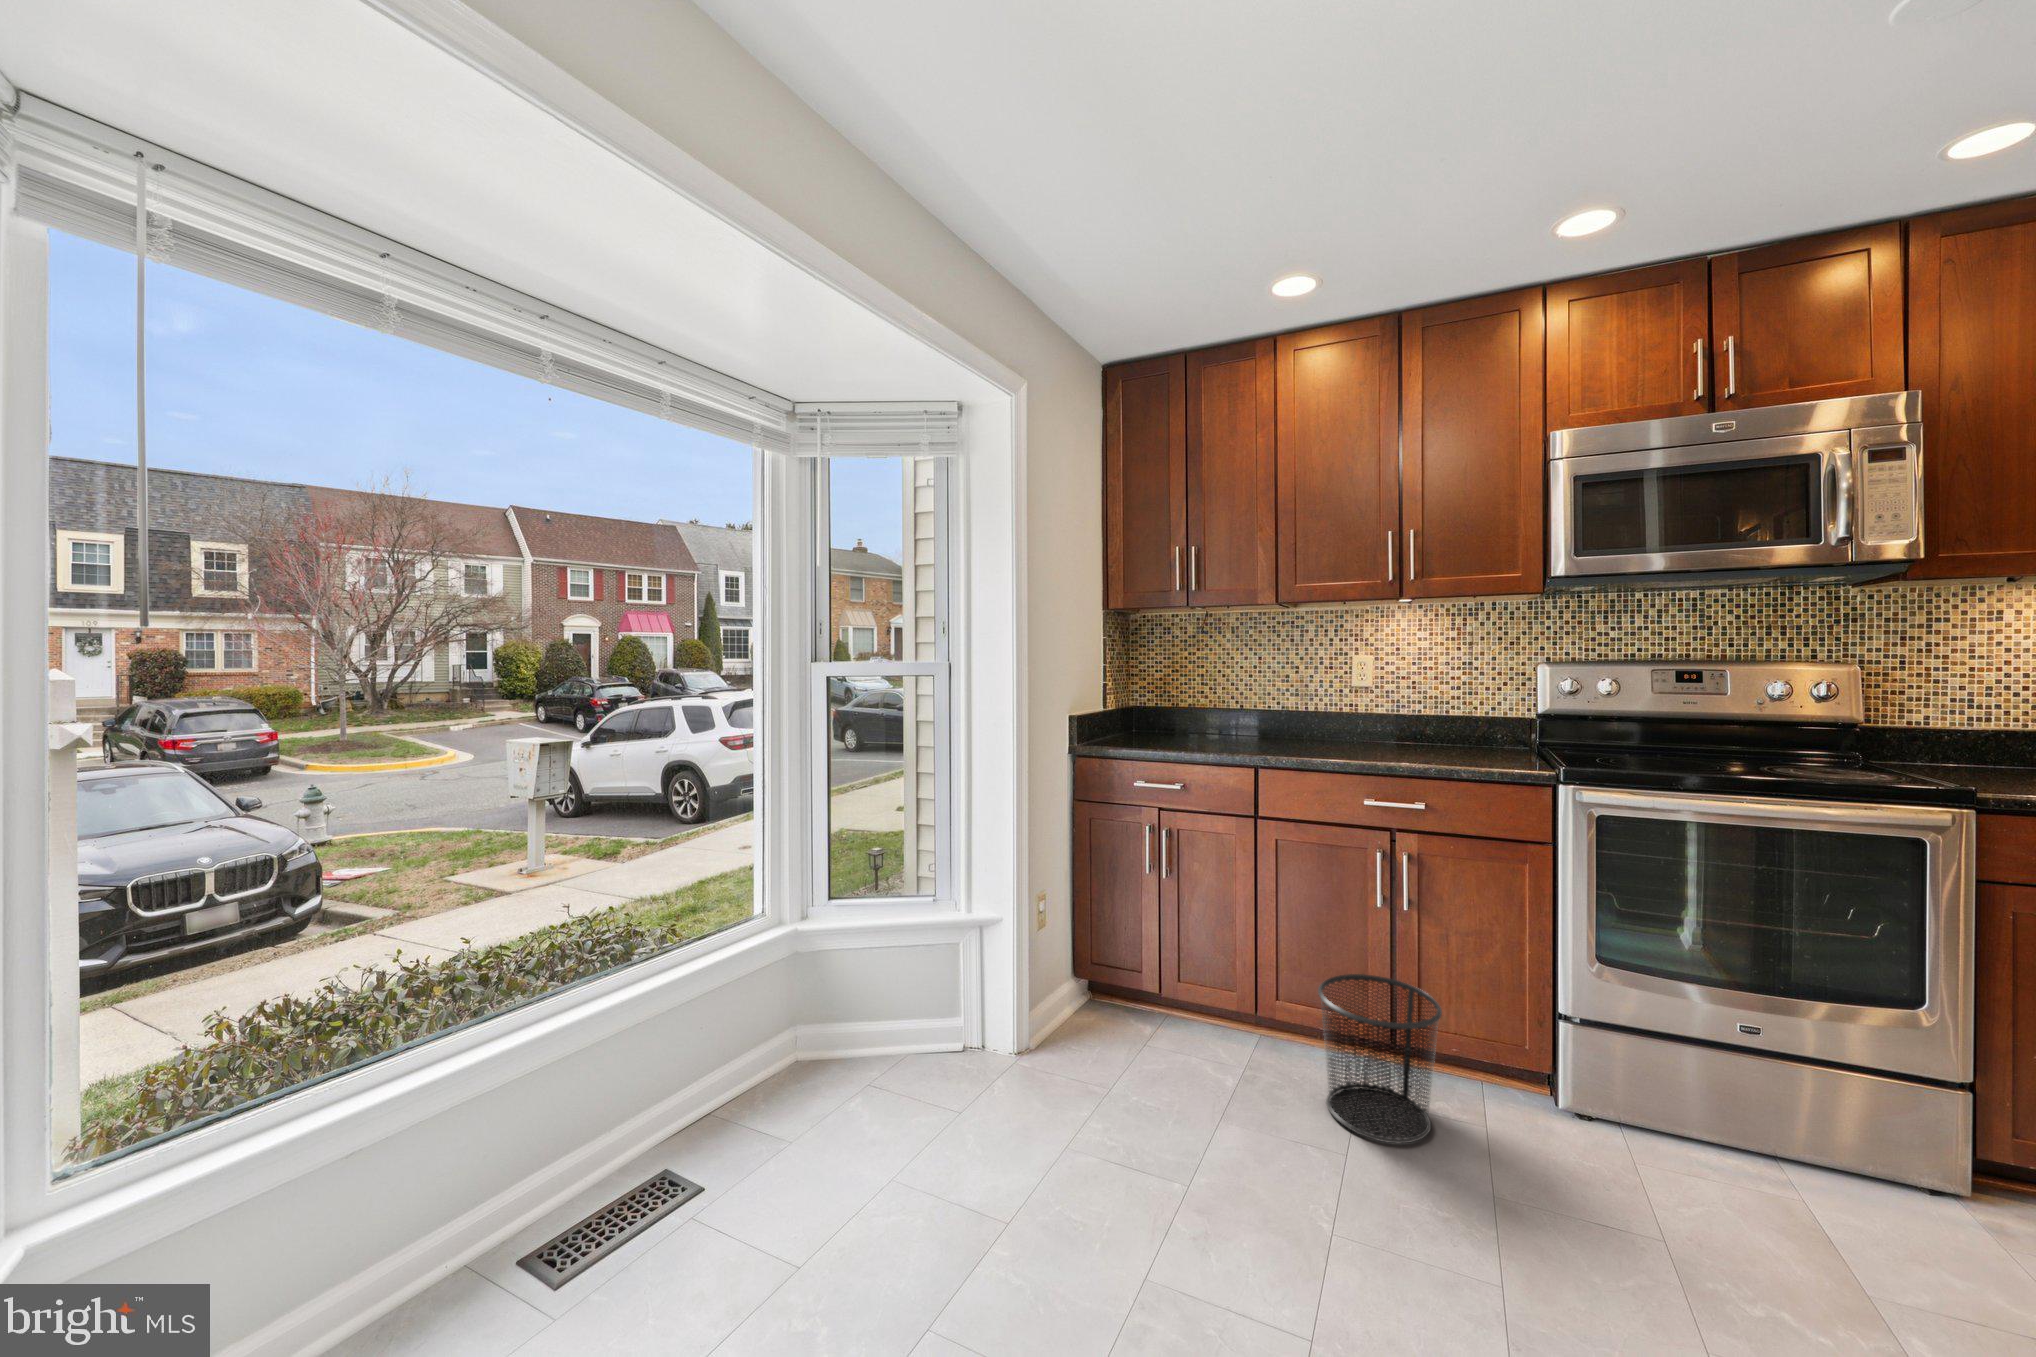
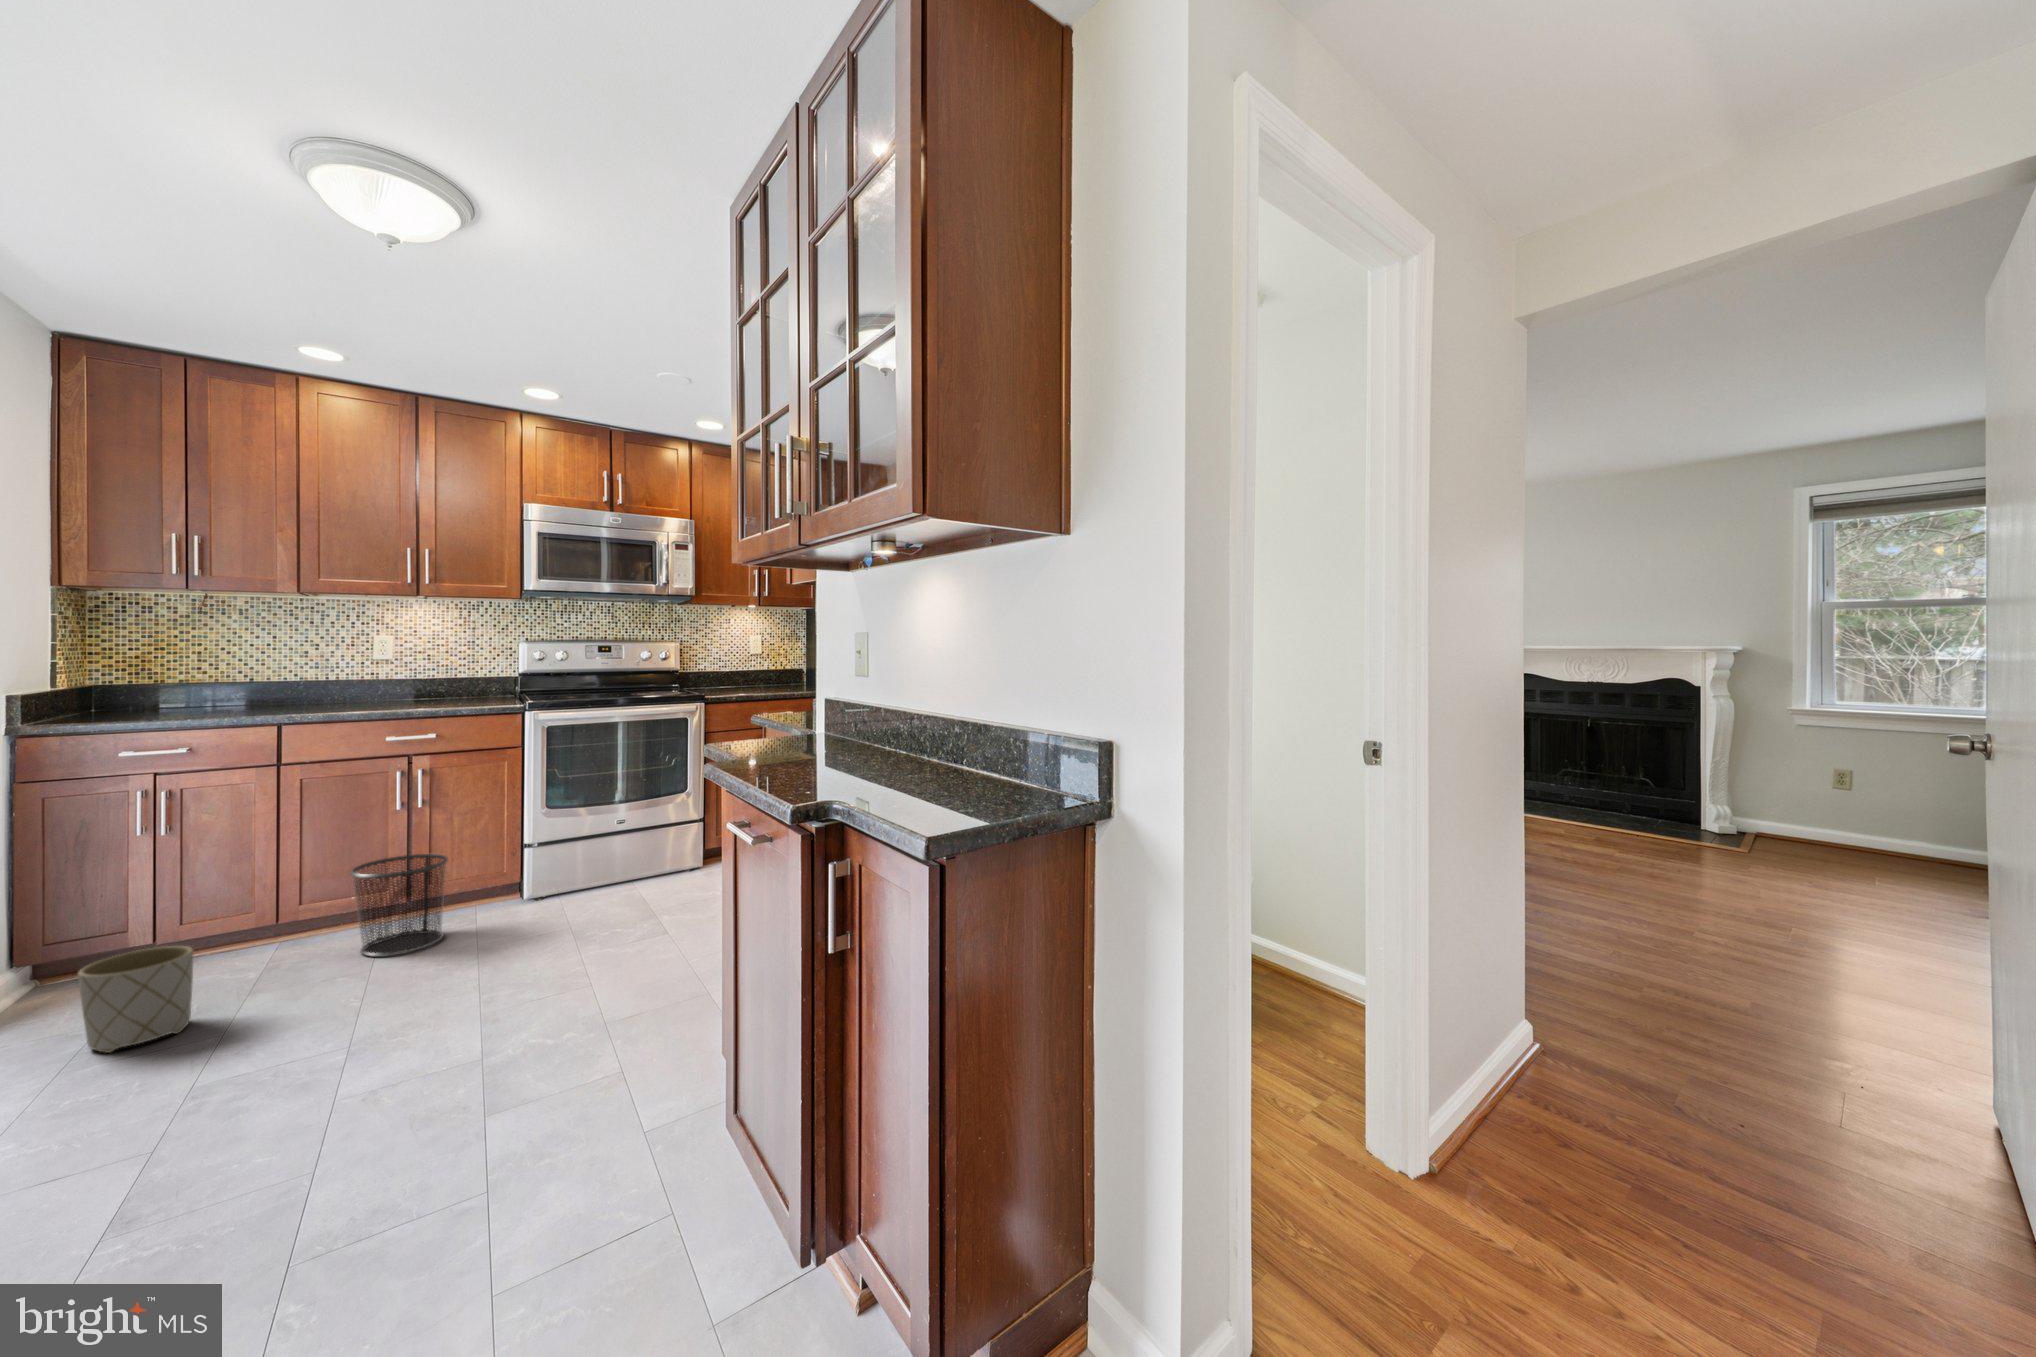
planter: none [1068,1033,1158,1166] -> present [78,946,193,1053]

